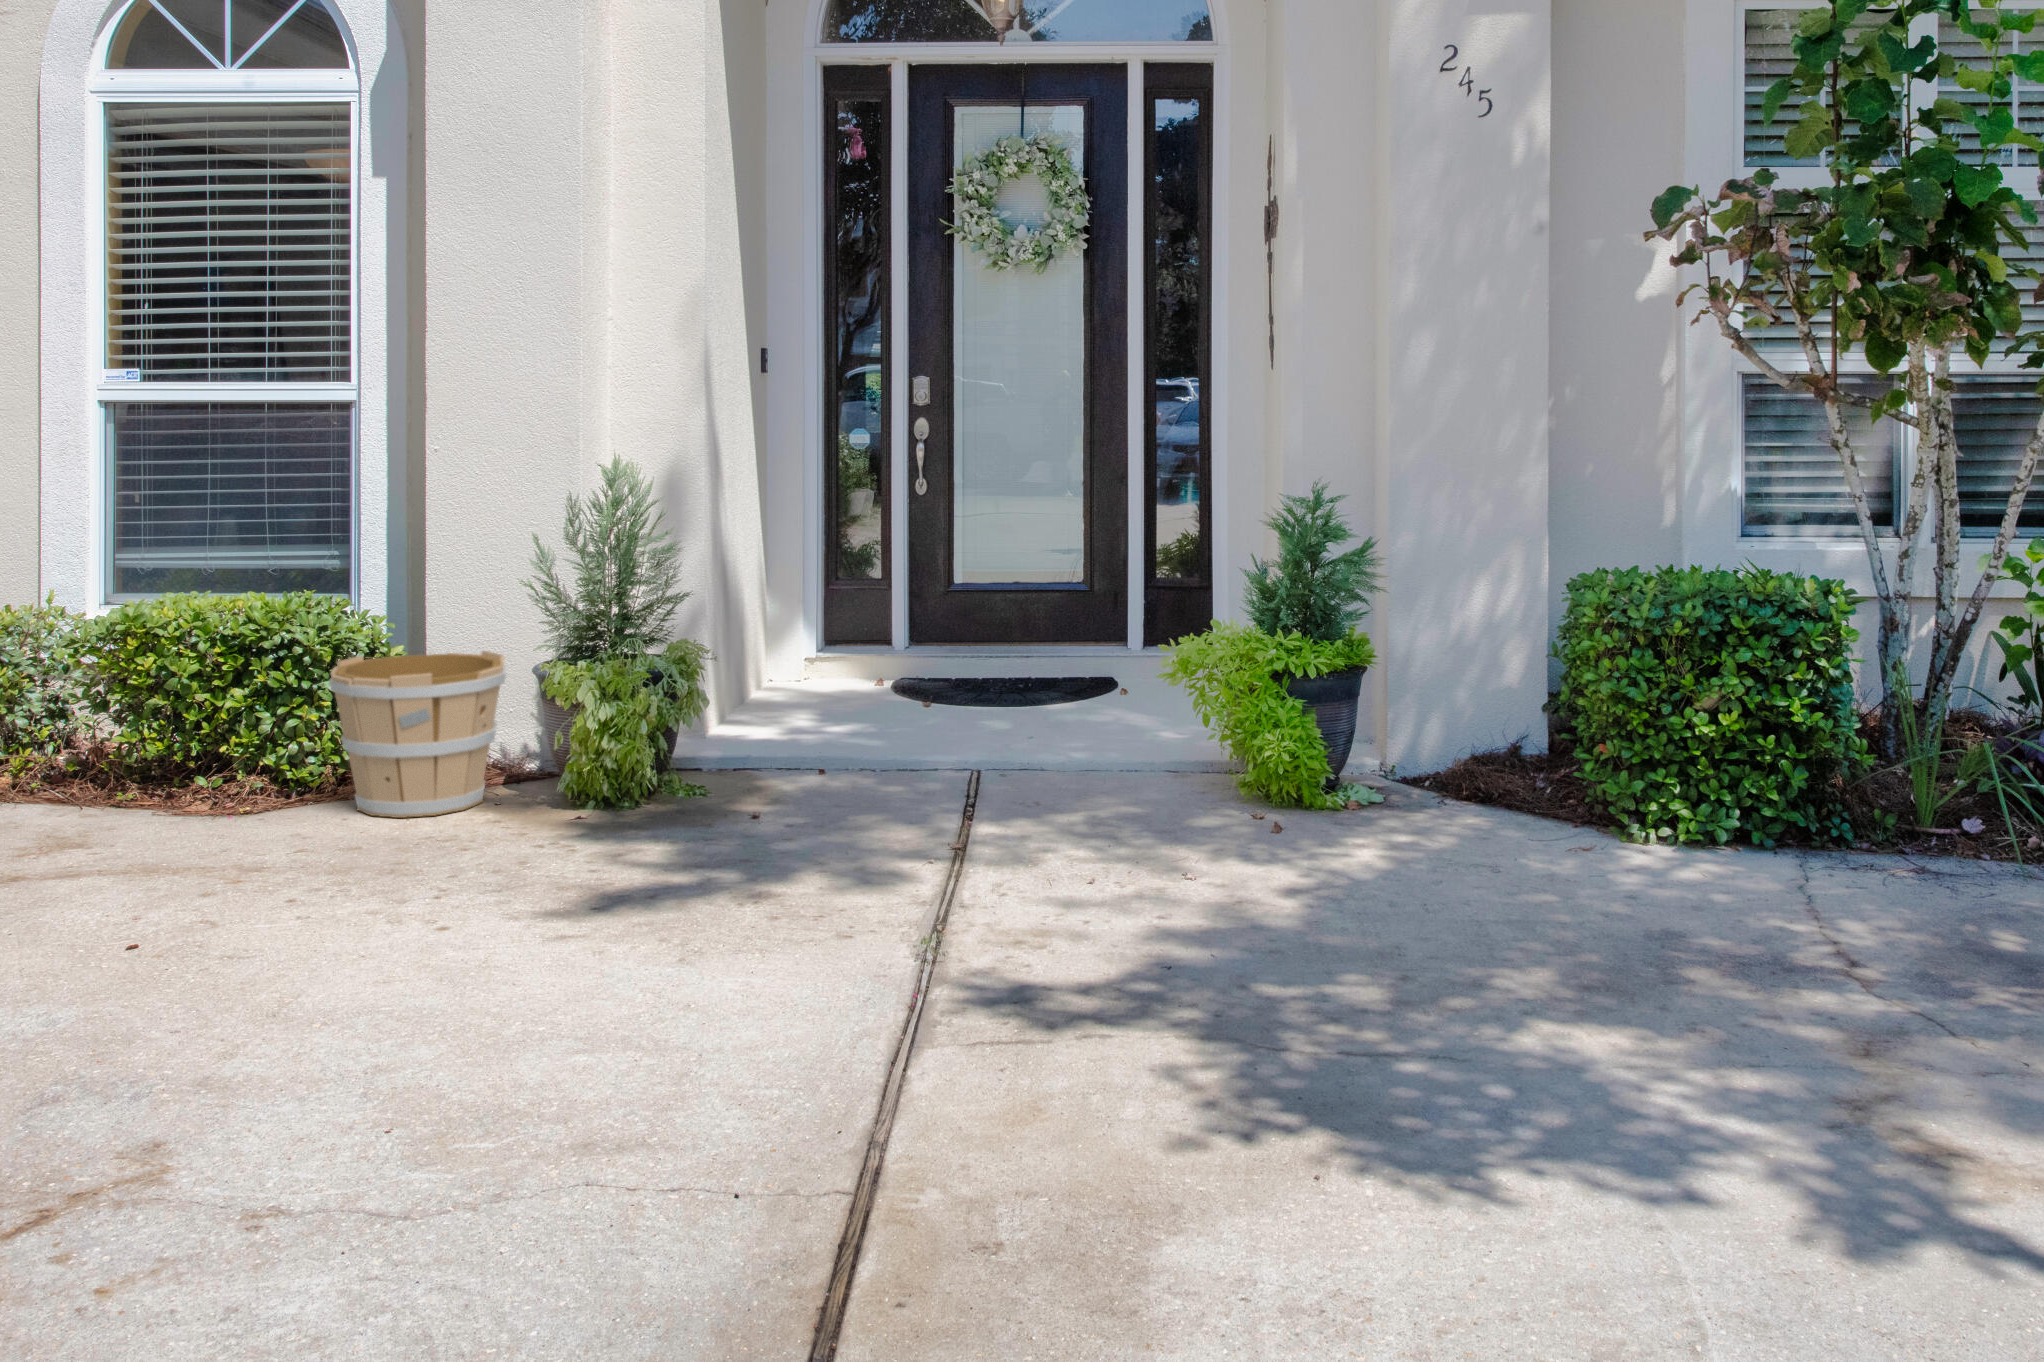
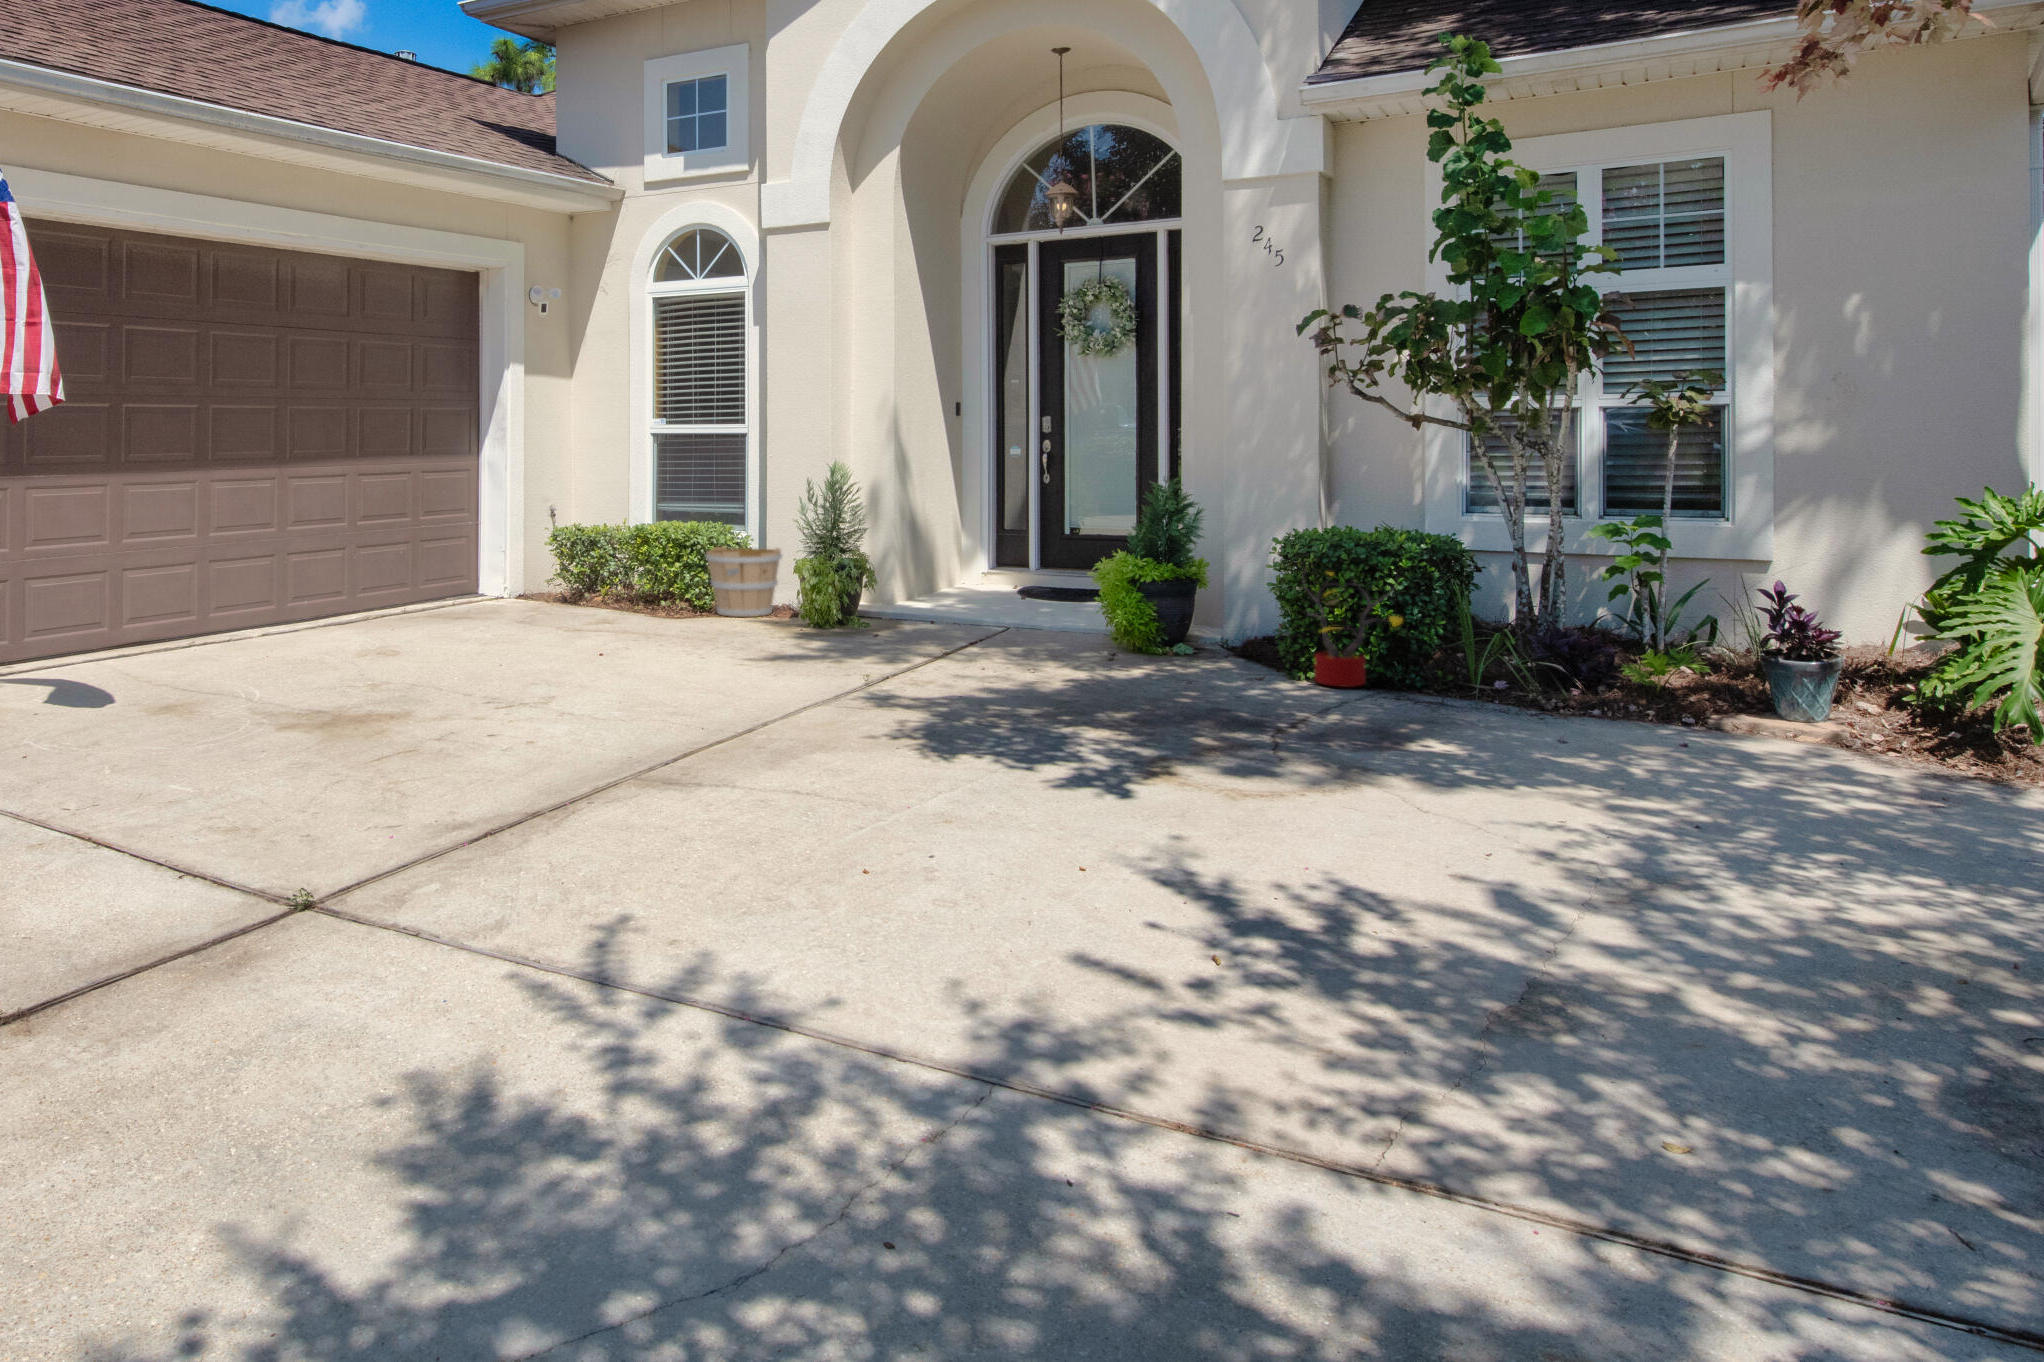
decorative plant: none [1692,654,1952,879] -> present [1304,572,1403,687]

